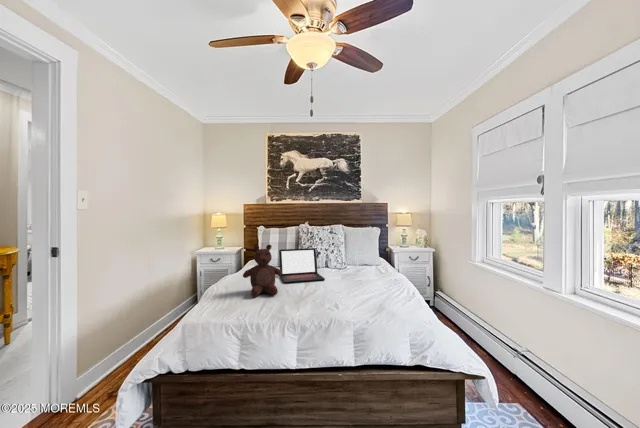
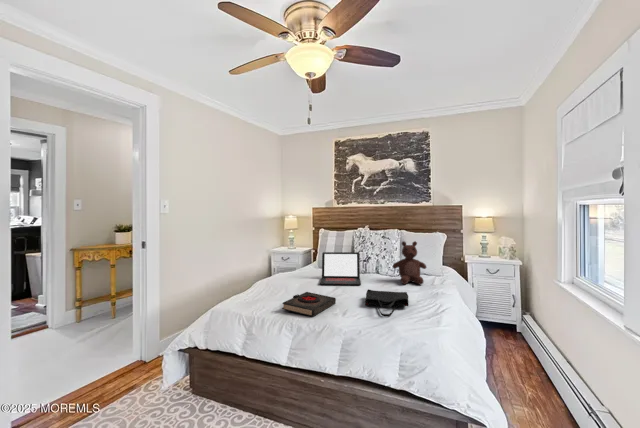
teddy bear: present [243,245,282,297] -> present [393,241,426,285]
tote bag: none [343,282,389,307] -> present [365,289,408,317]
book: none [275,291,321,316] -> present [282,292,336,317]

